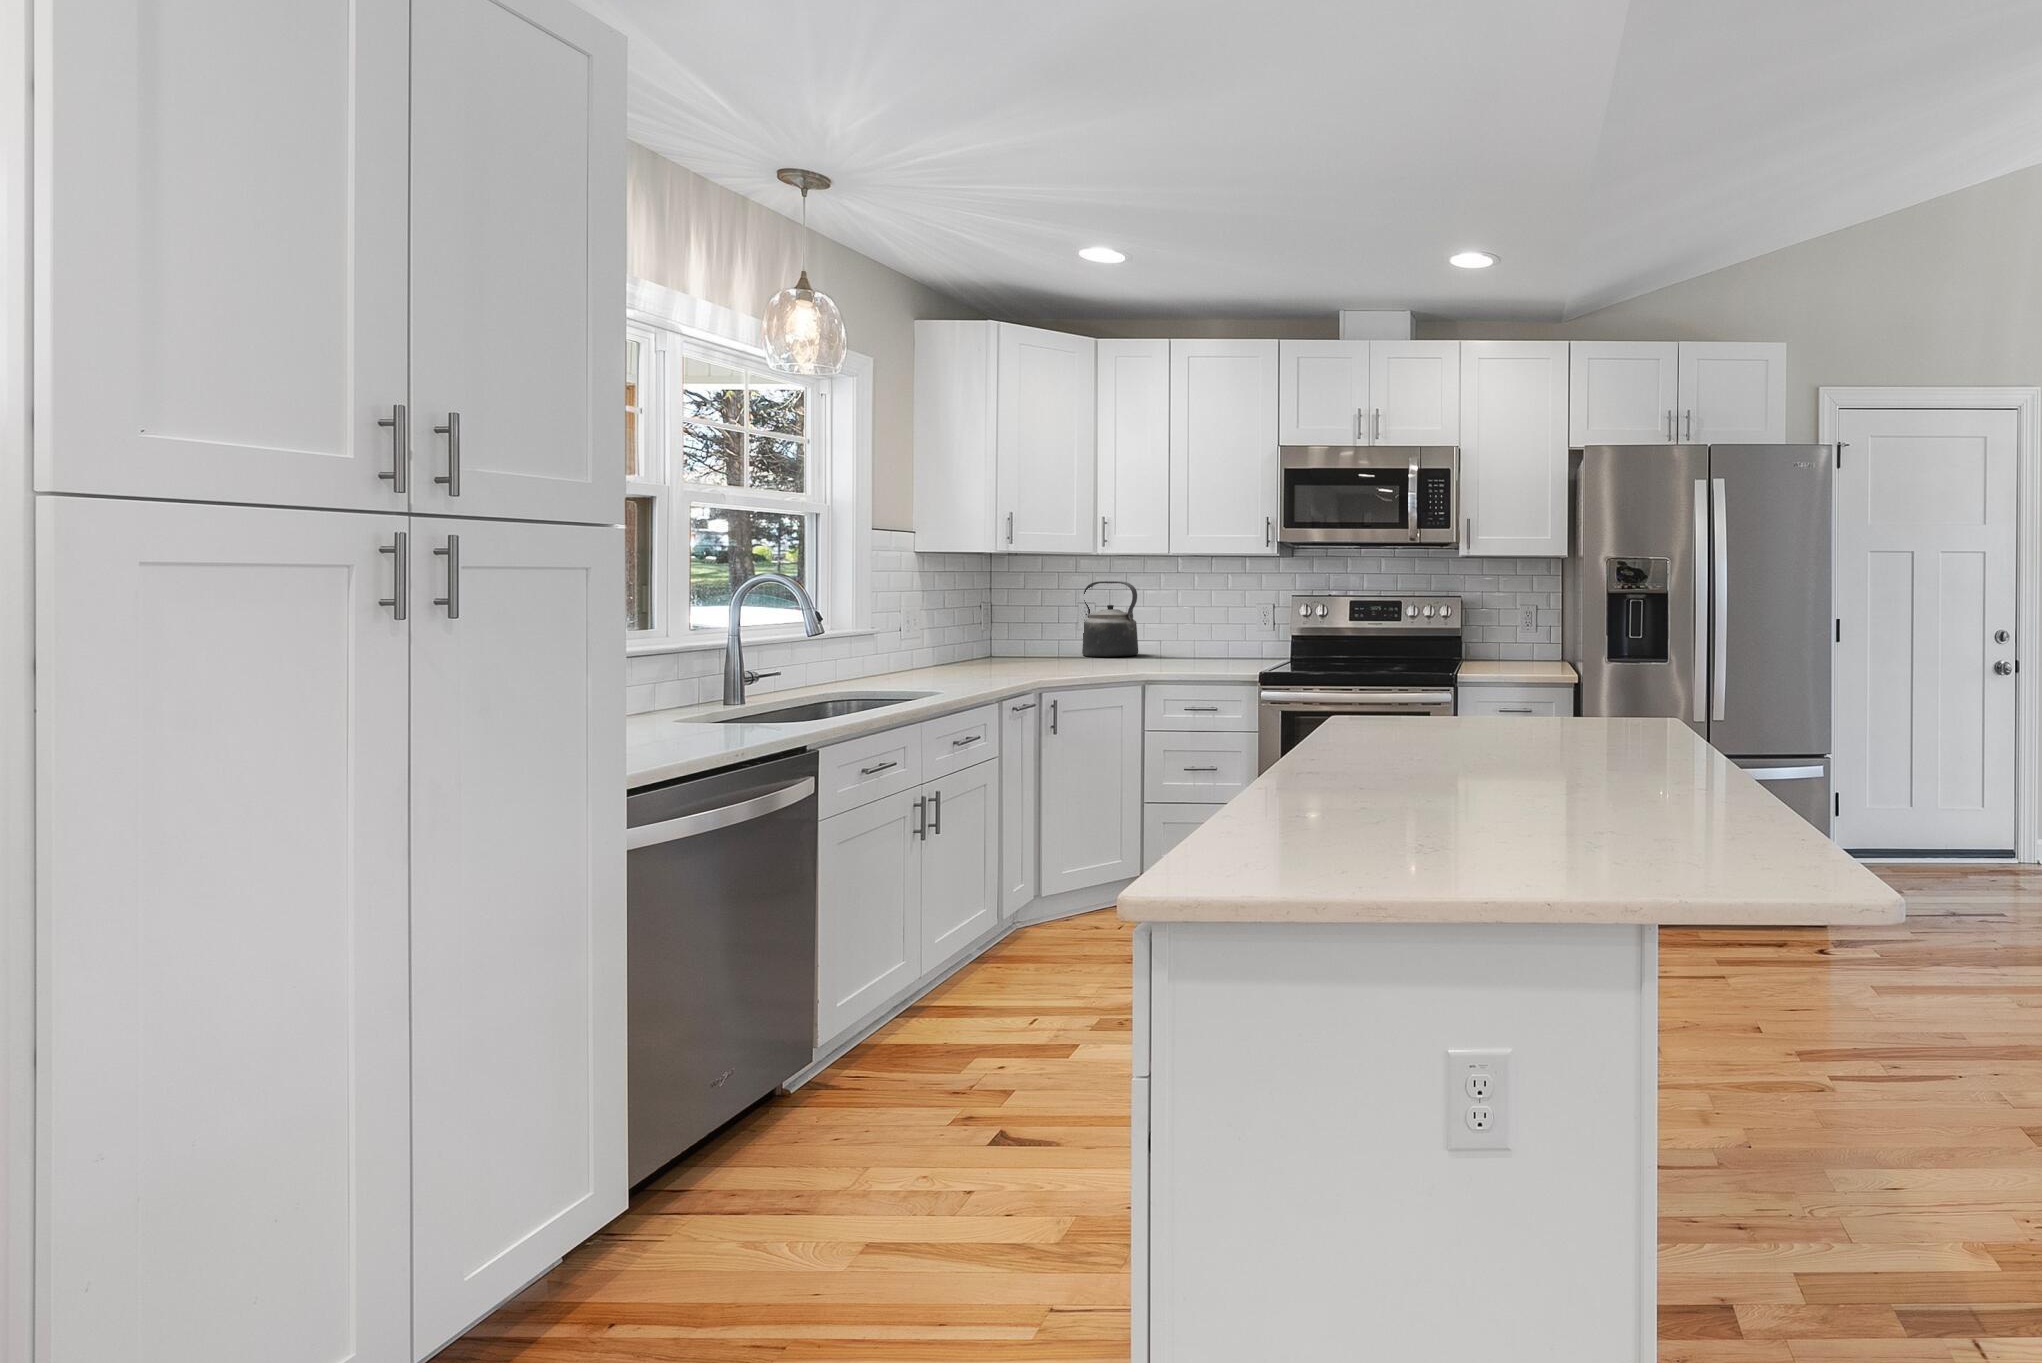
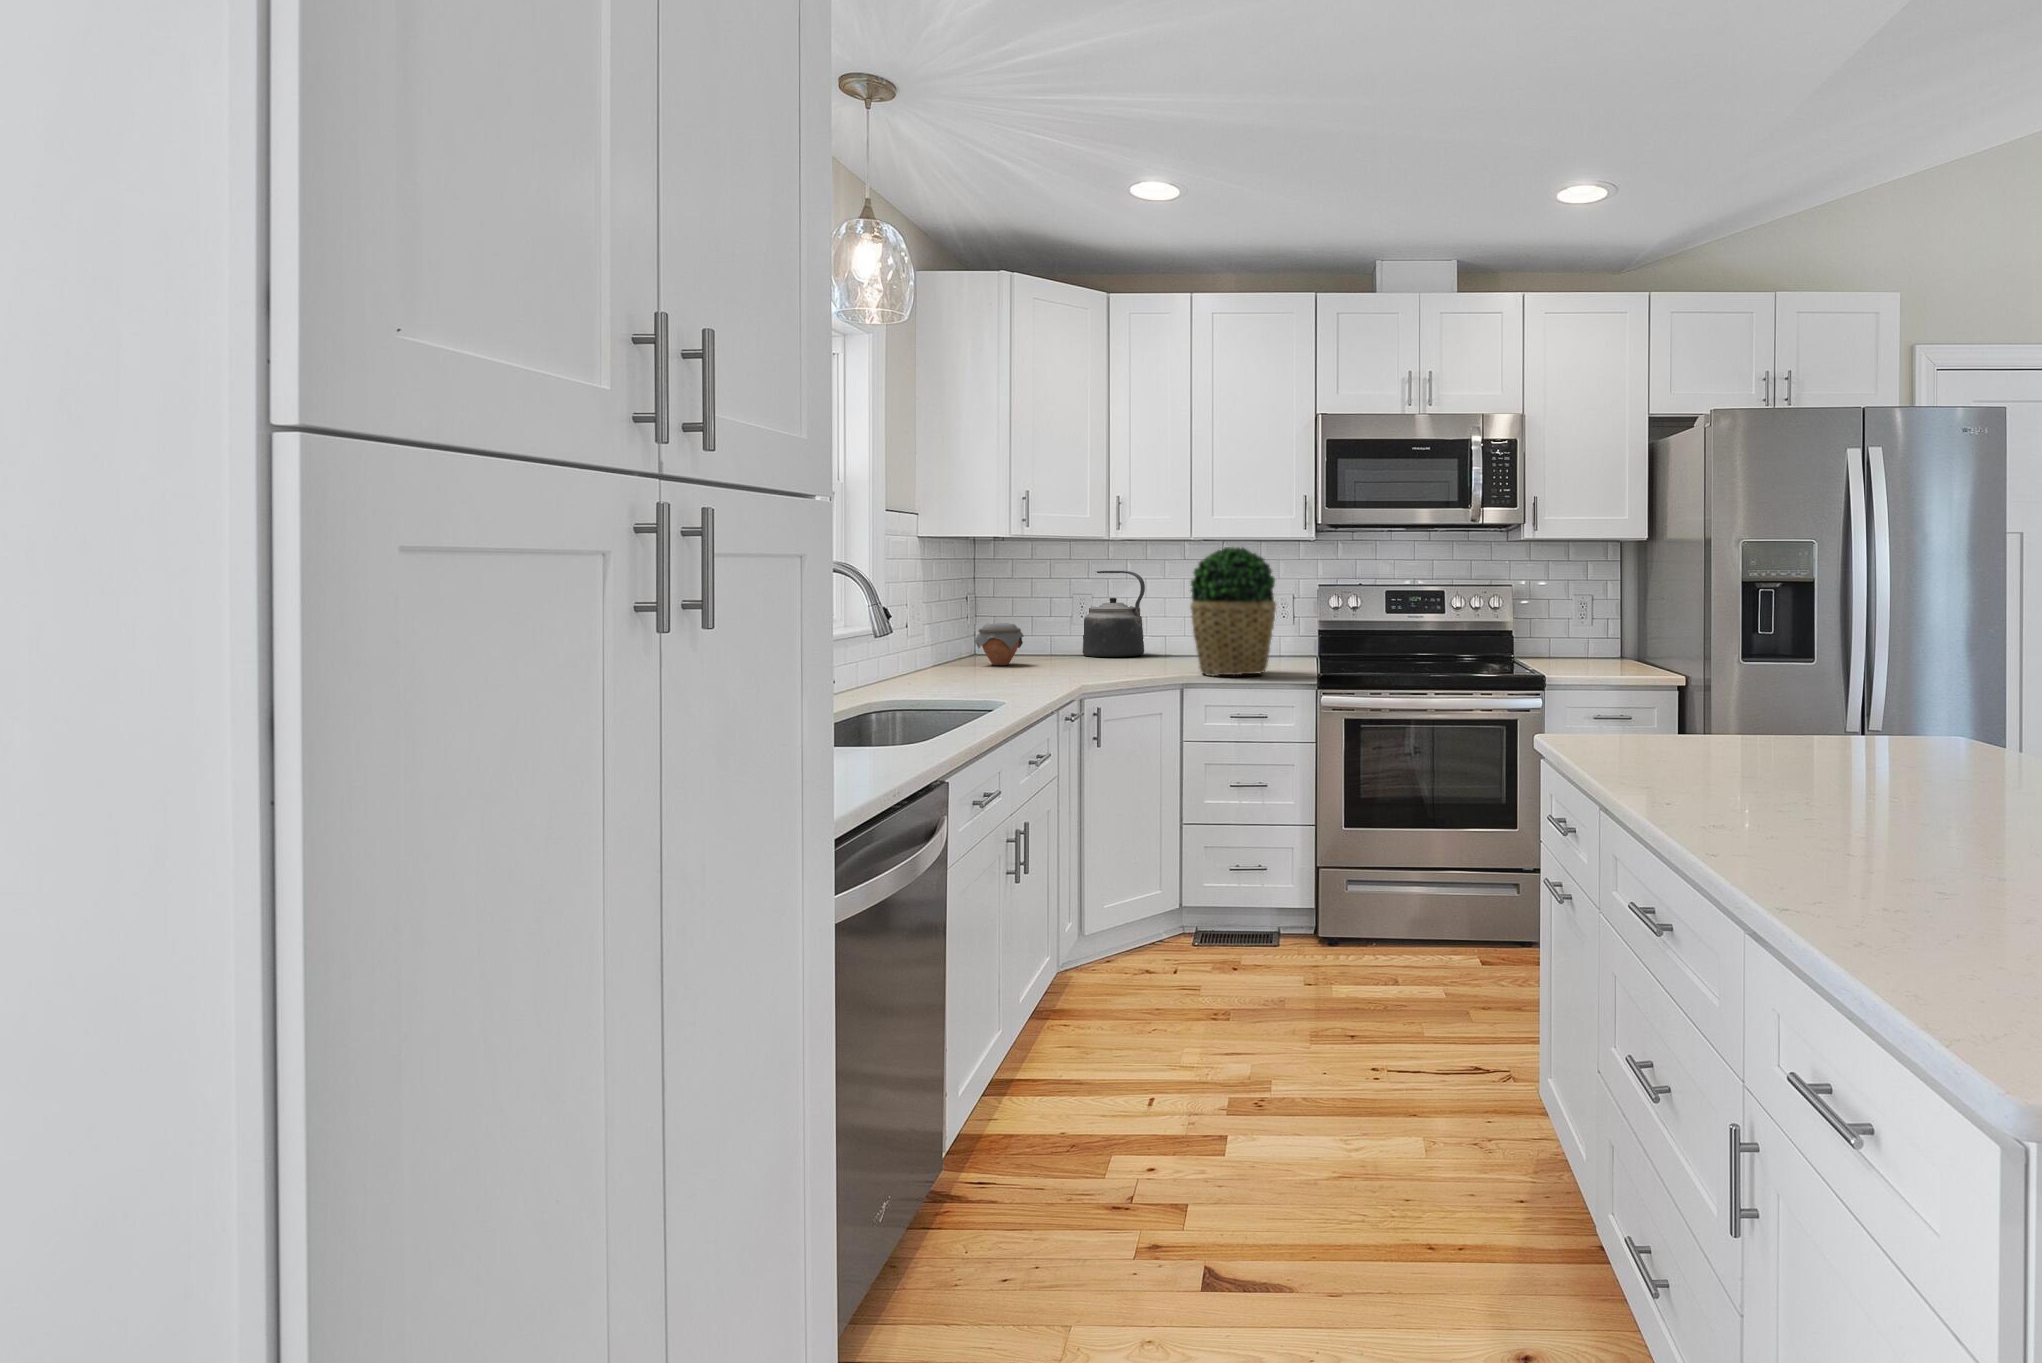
potted plant: none [1149,561,1227,673] -> present [1190,547,1276,676]
jar: none [970,626,1015,663] -> present [975,623,1024,665]

